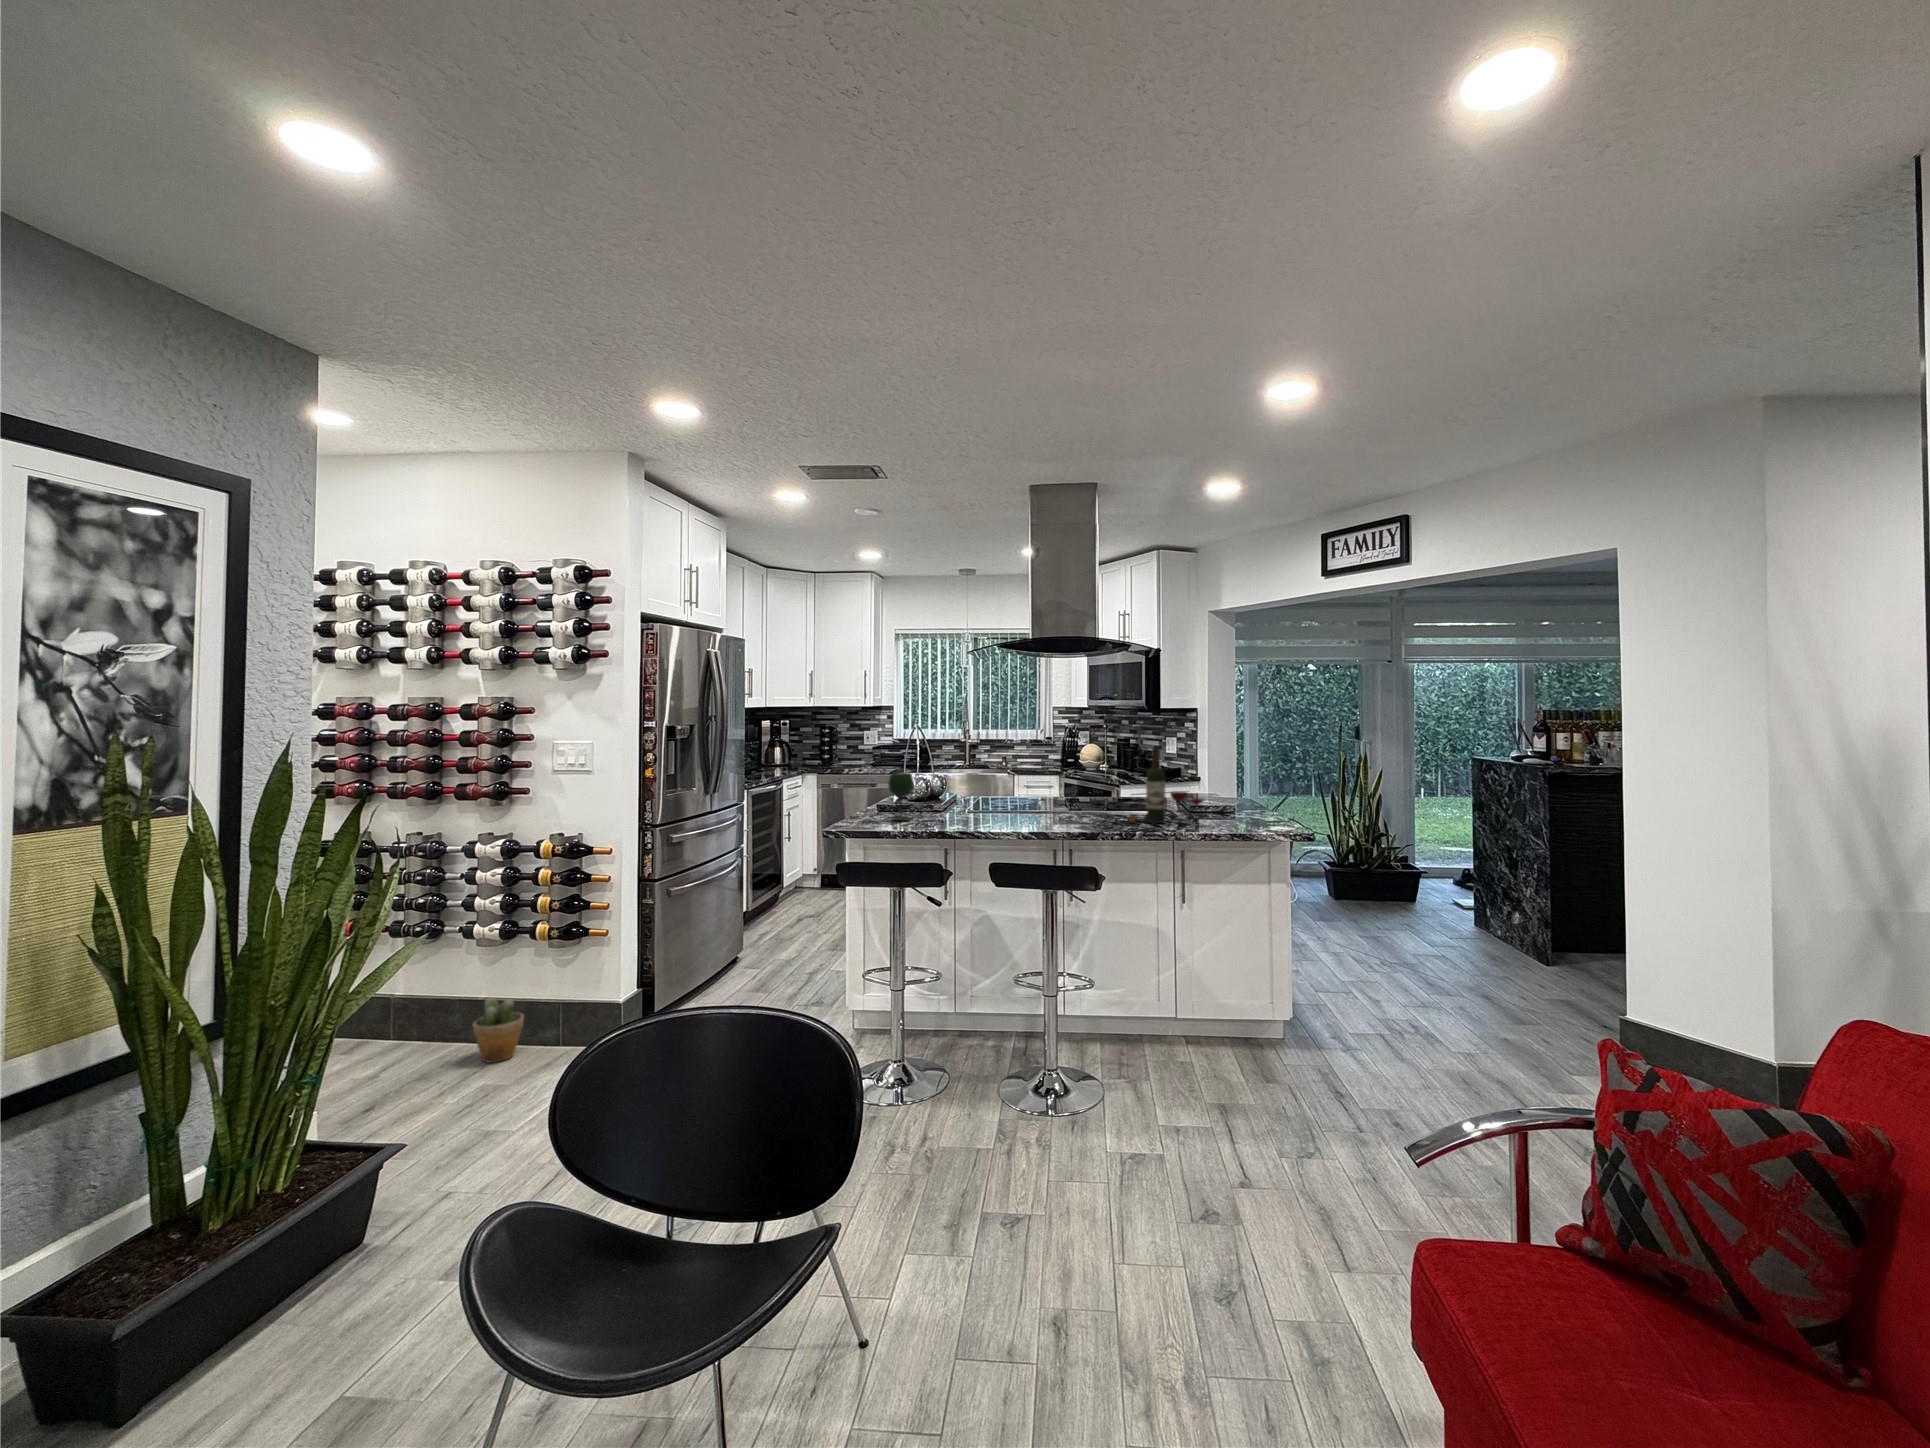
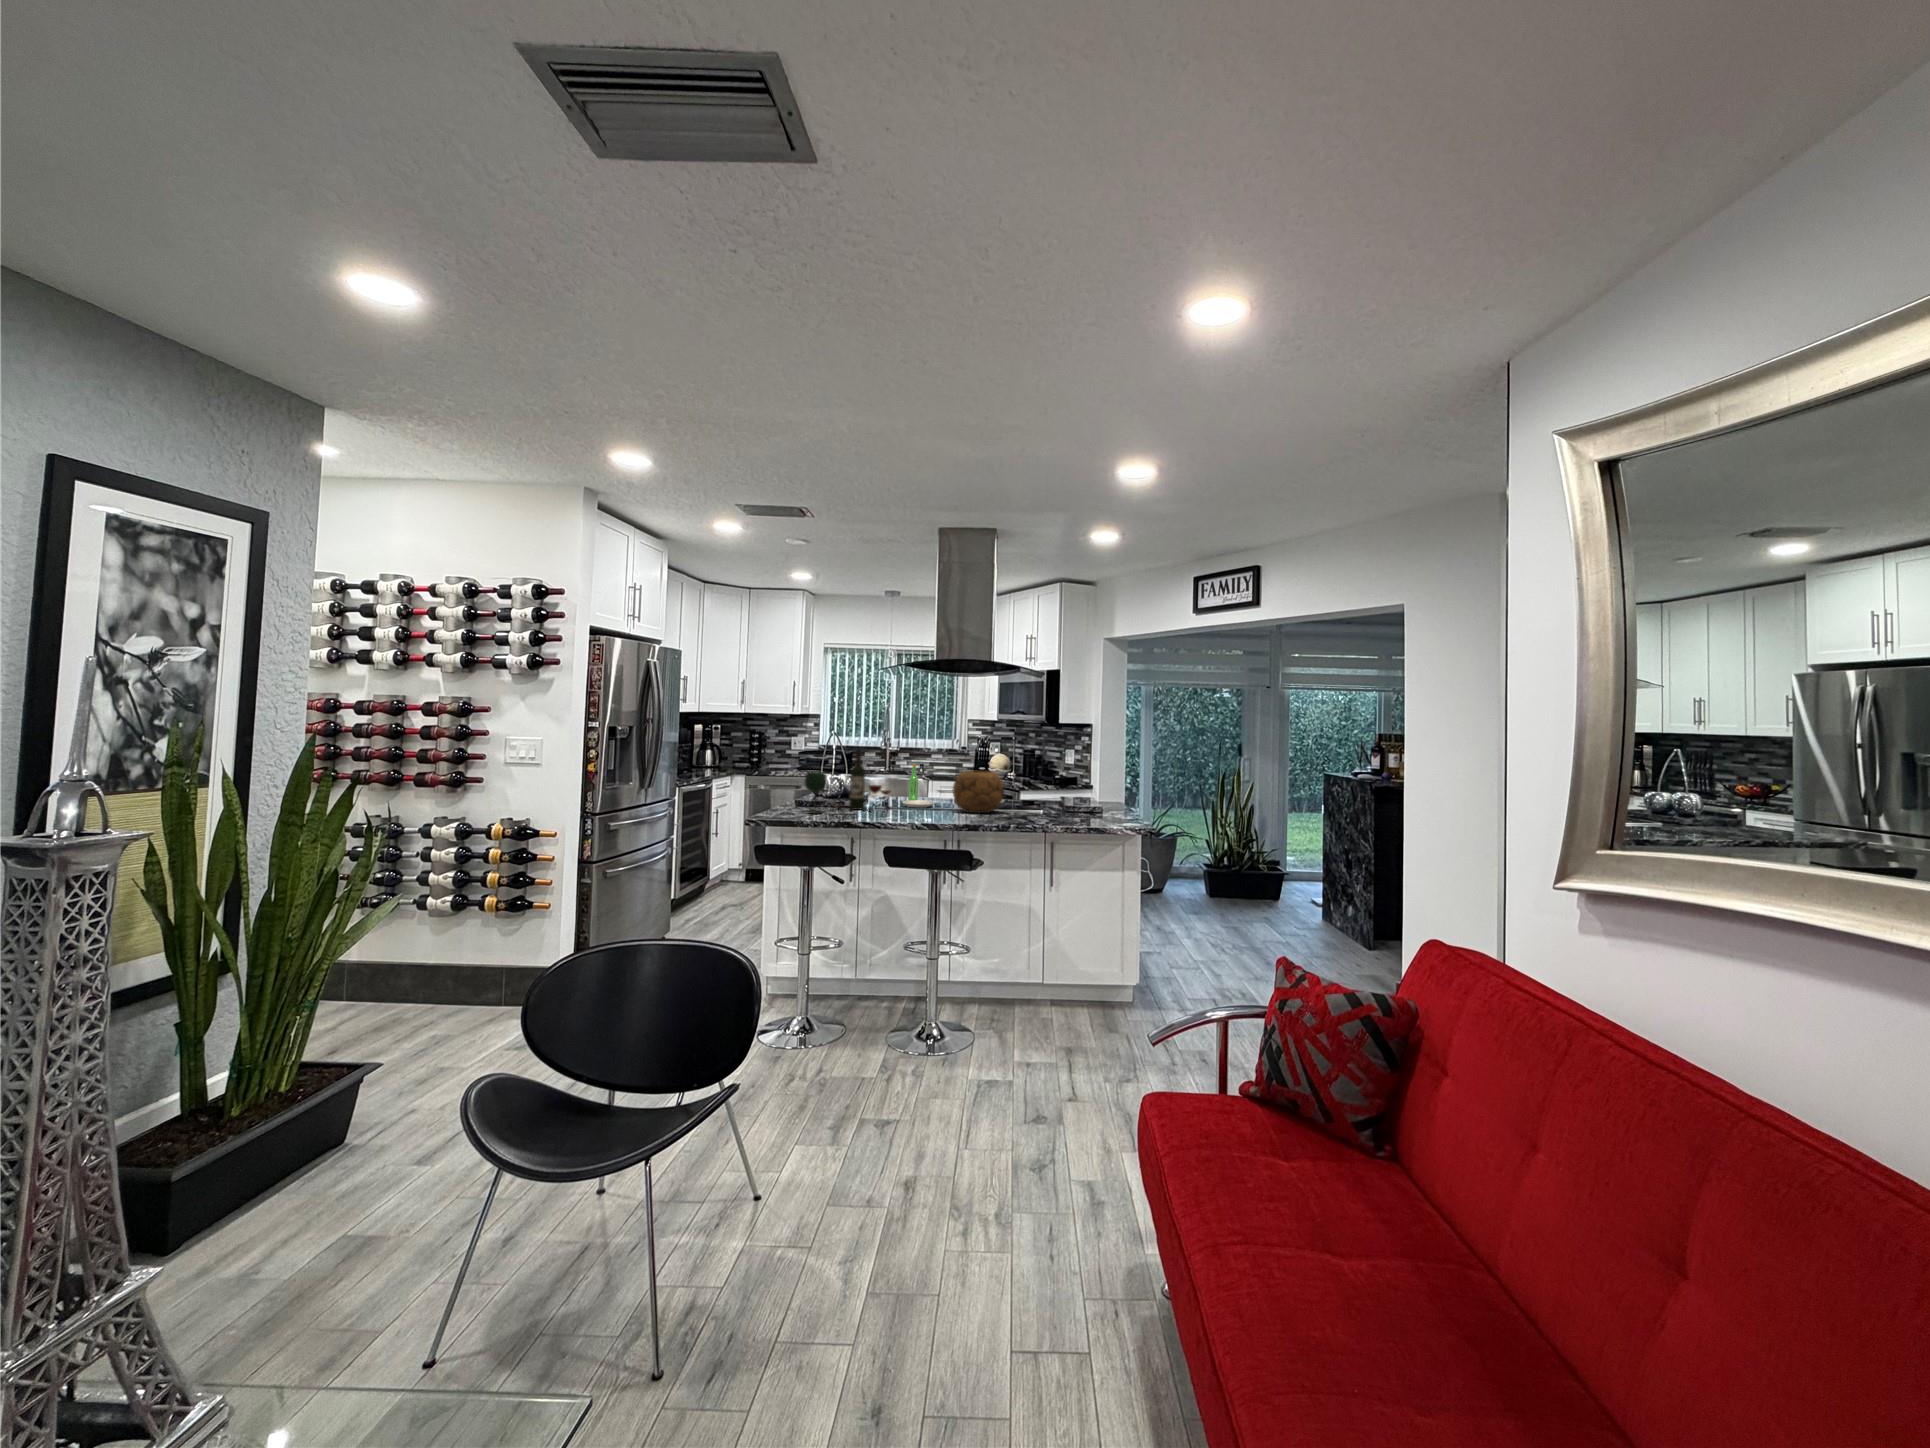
wine bottle: present [1129,747,1203,826] -> present [836,749,890,812]
plate: none [997,760,1034,810] -> present [902,764,934,808]
decorative bowl: none [1057,766,1117,816] -> present [953,771,1004,813]
potted plant: present [473,998,524,1063] -> none [426,960,472,1017]

